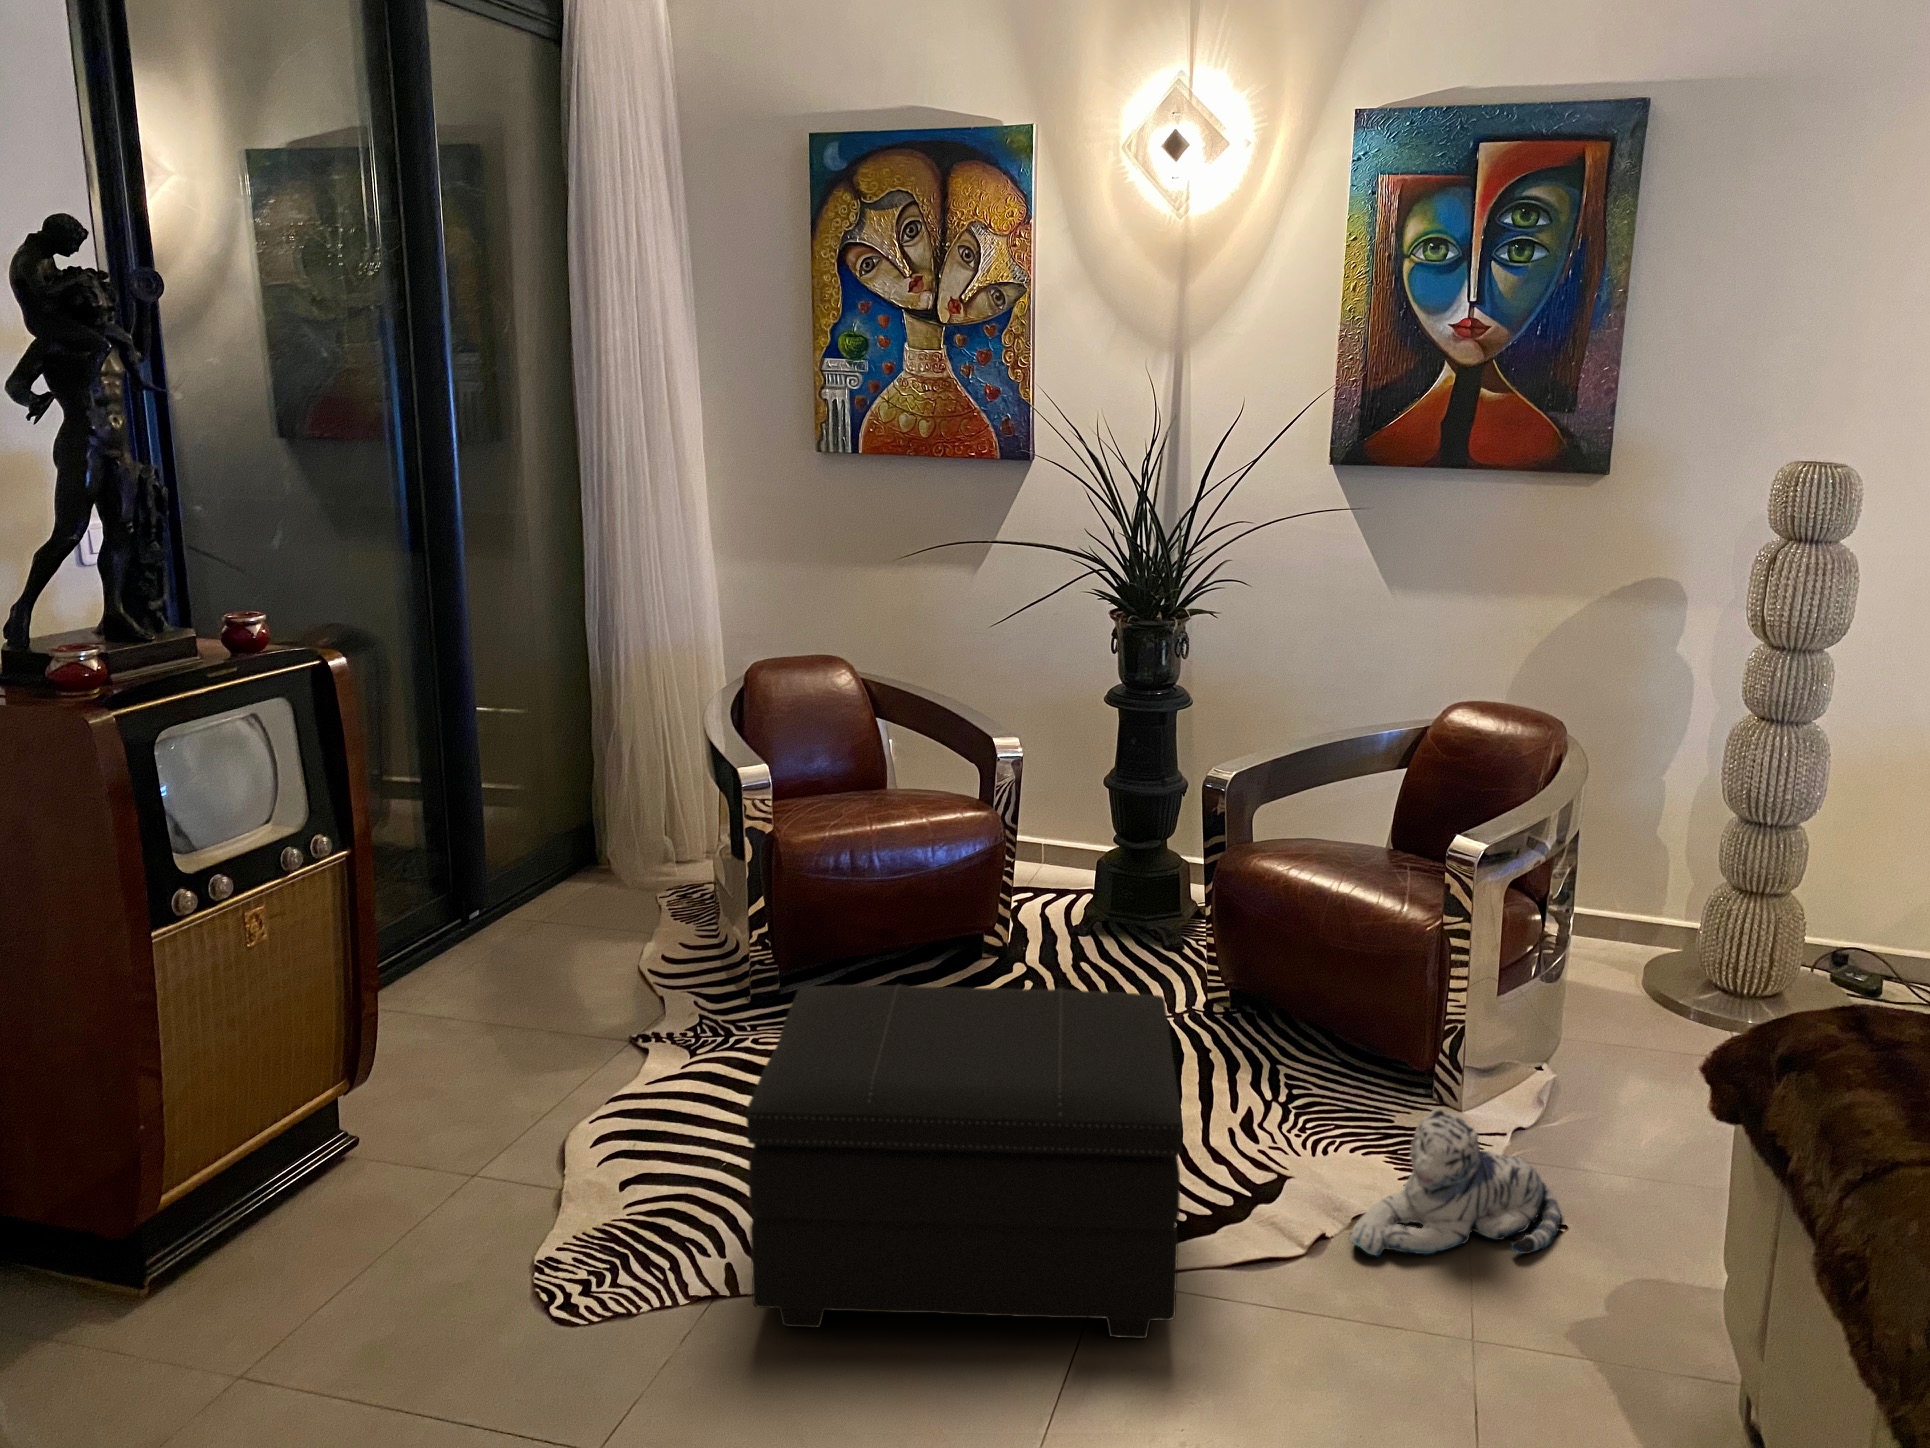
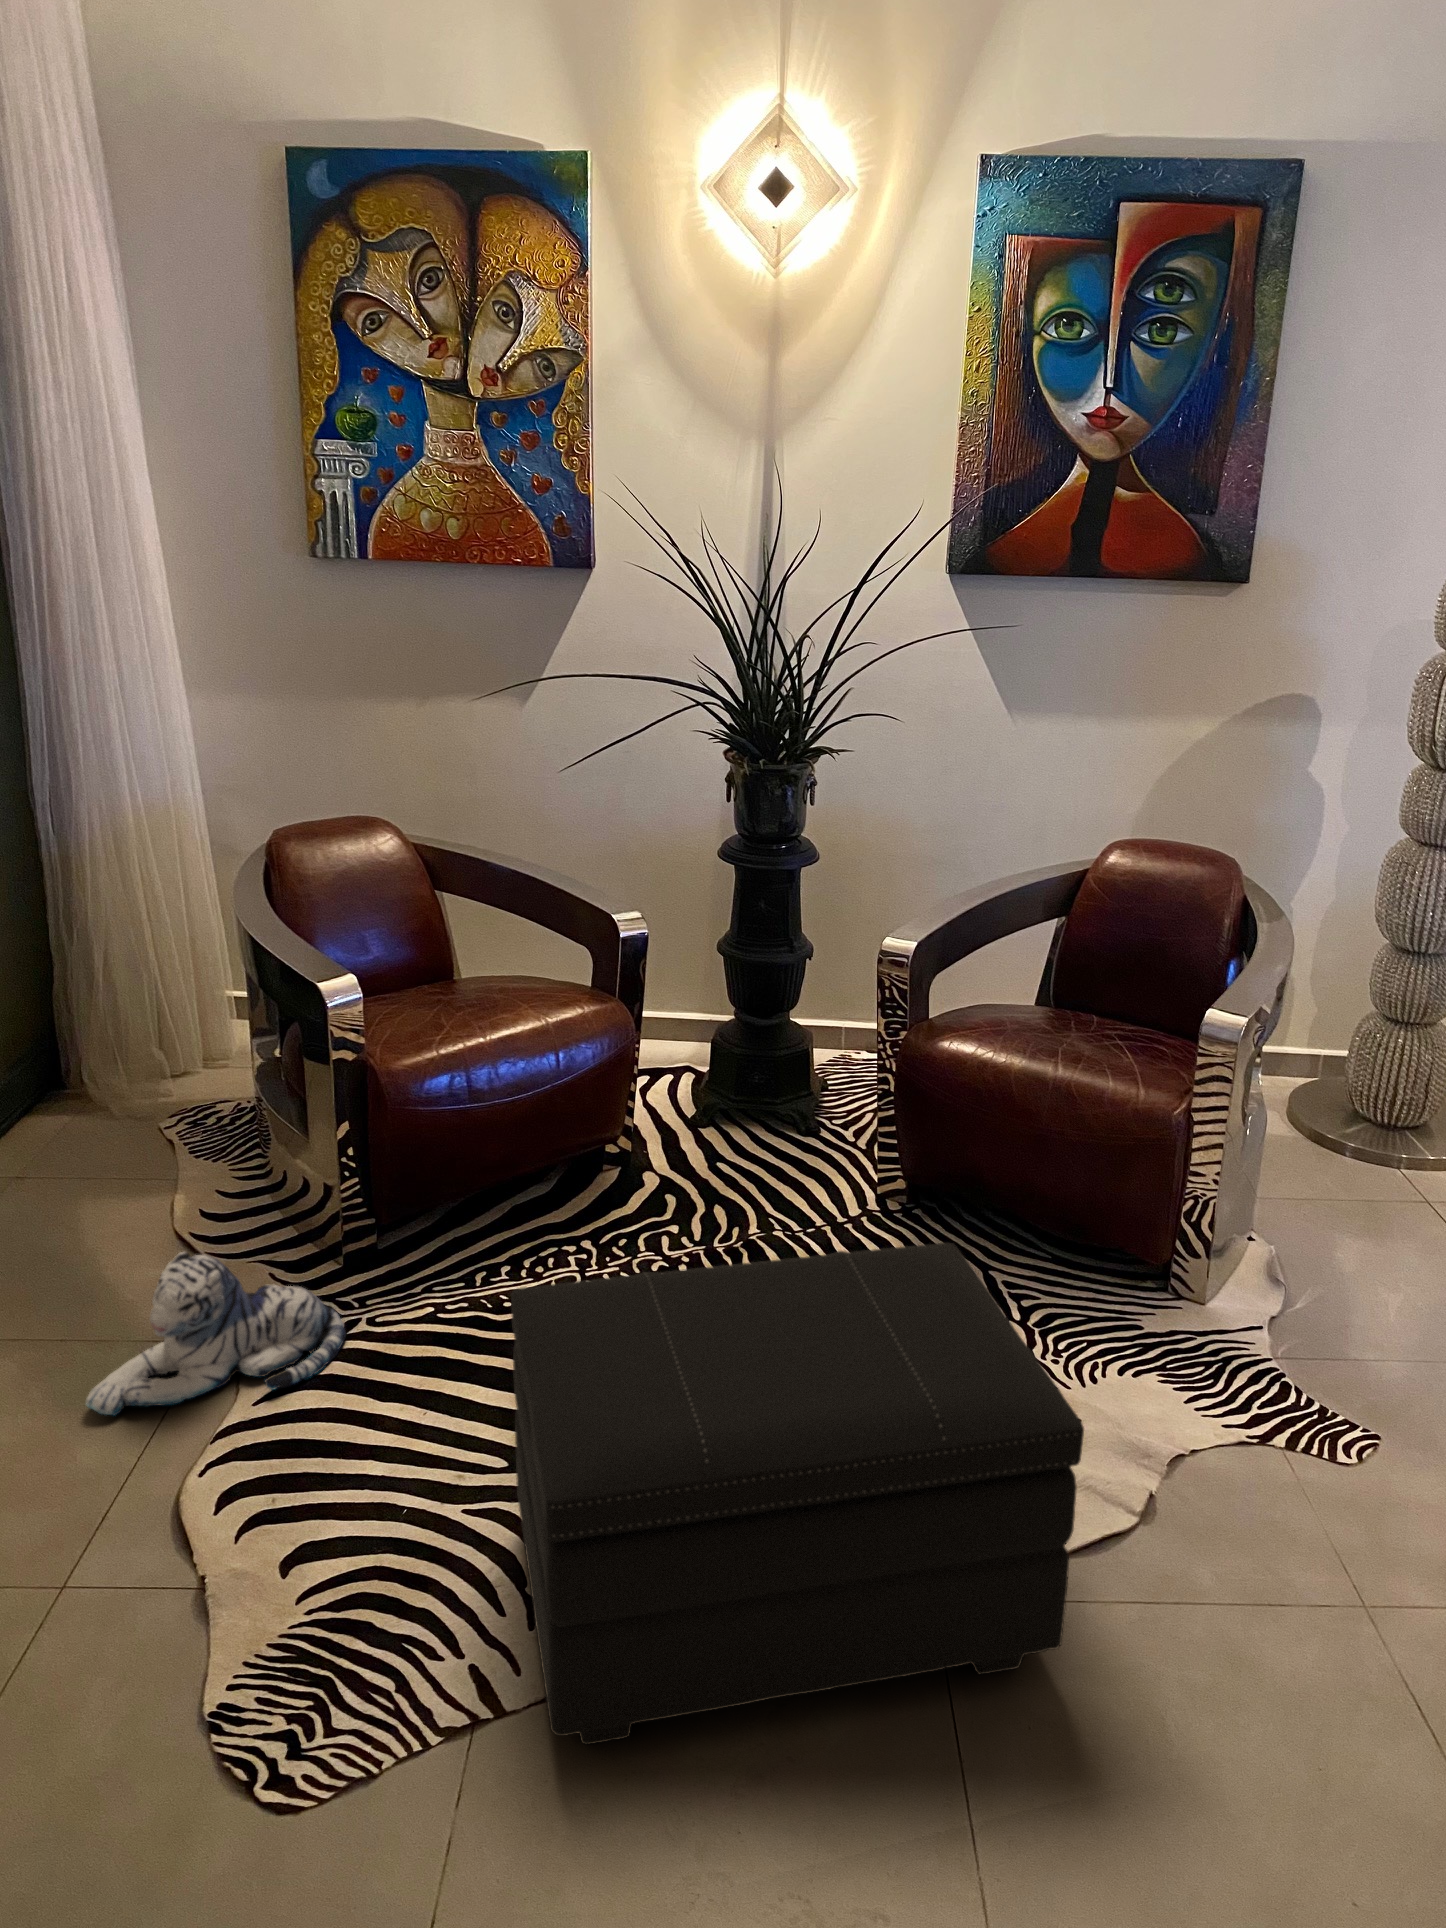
plush toy: present [1350,1109,1561,1256] -> present [86,1252,346,1415]

